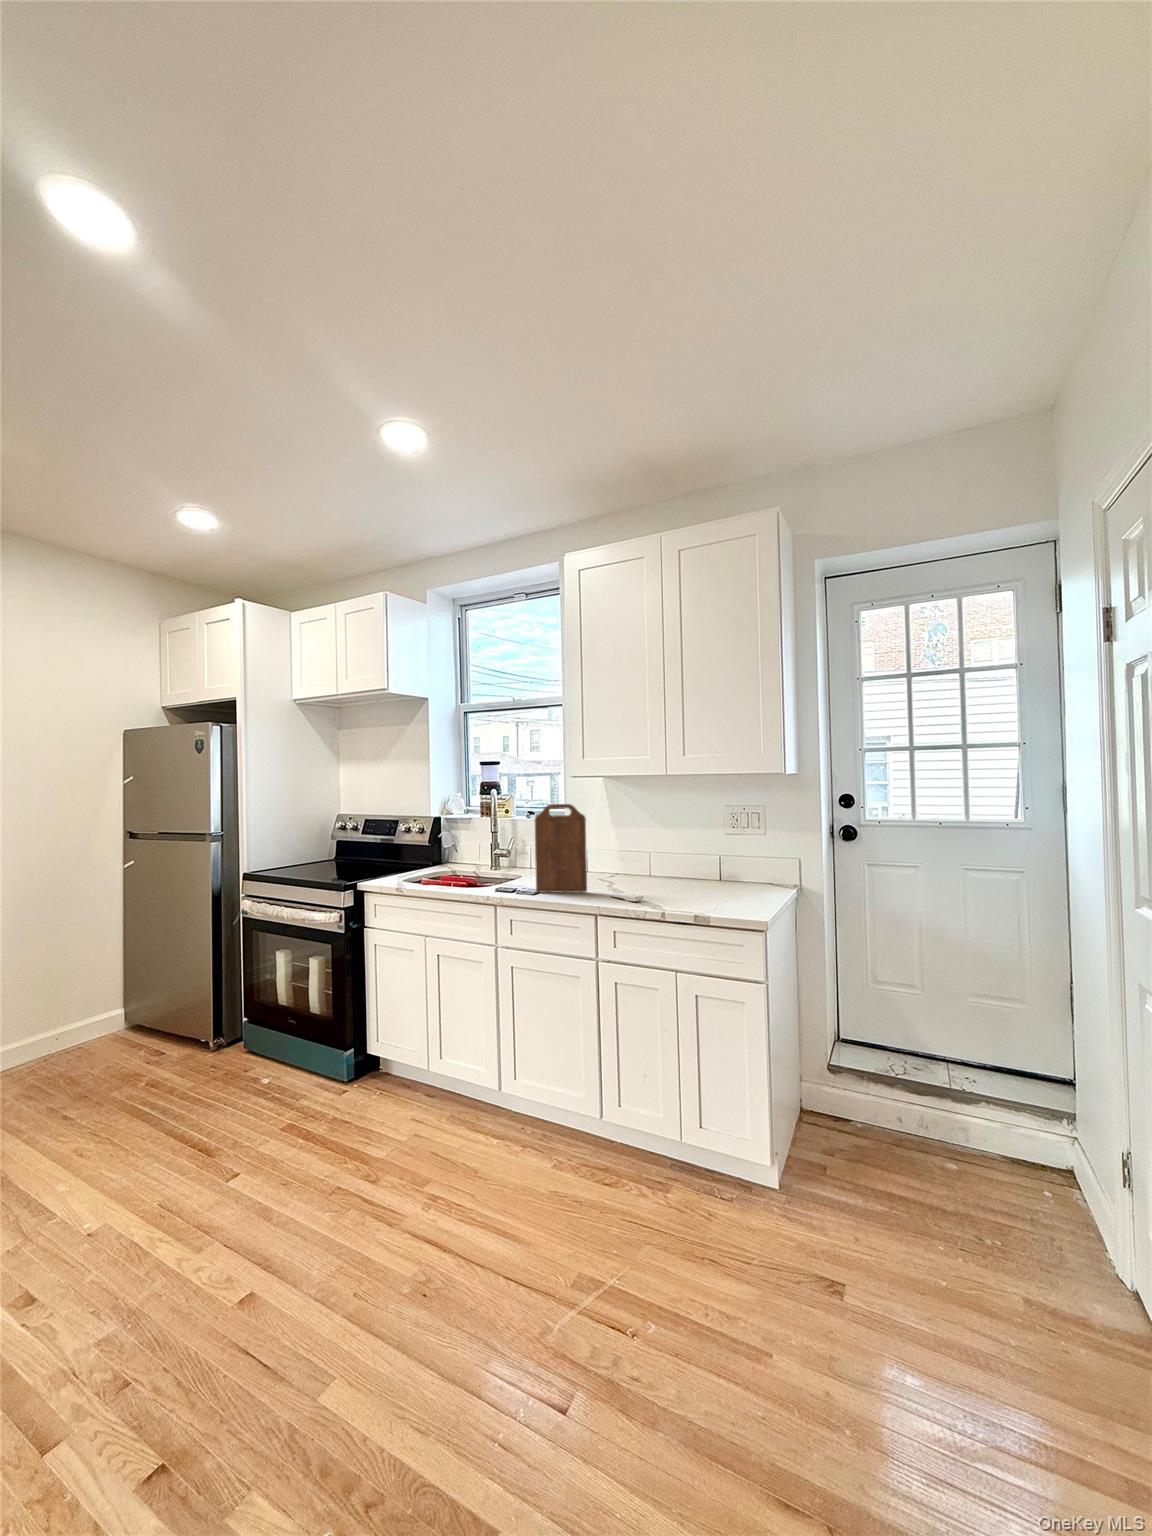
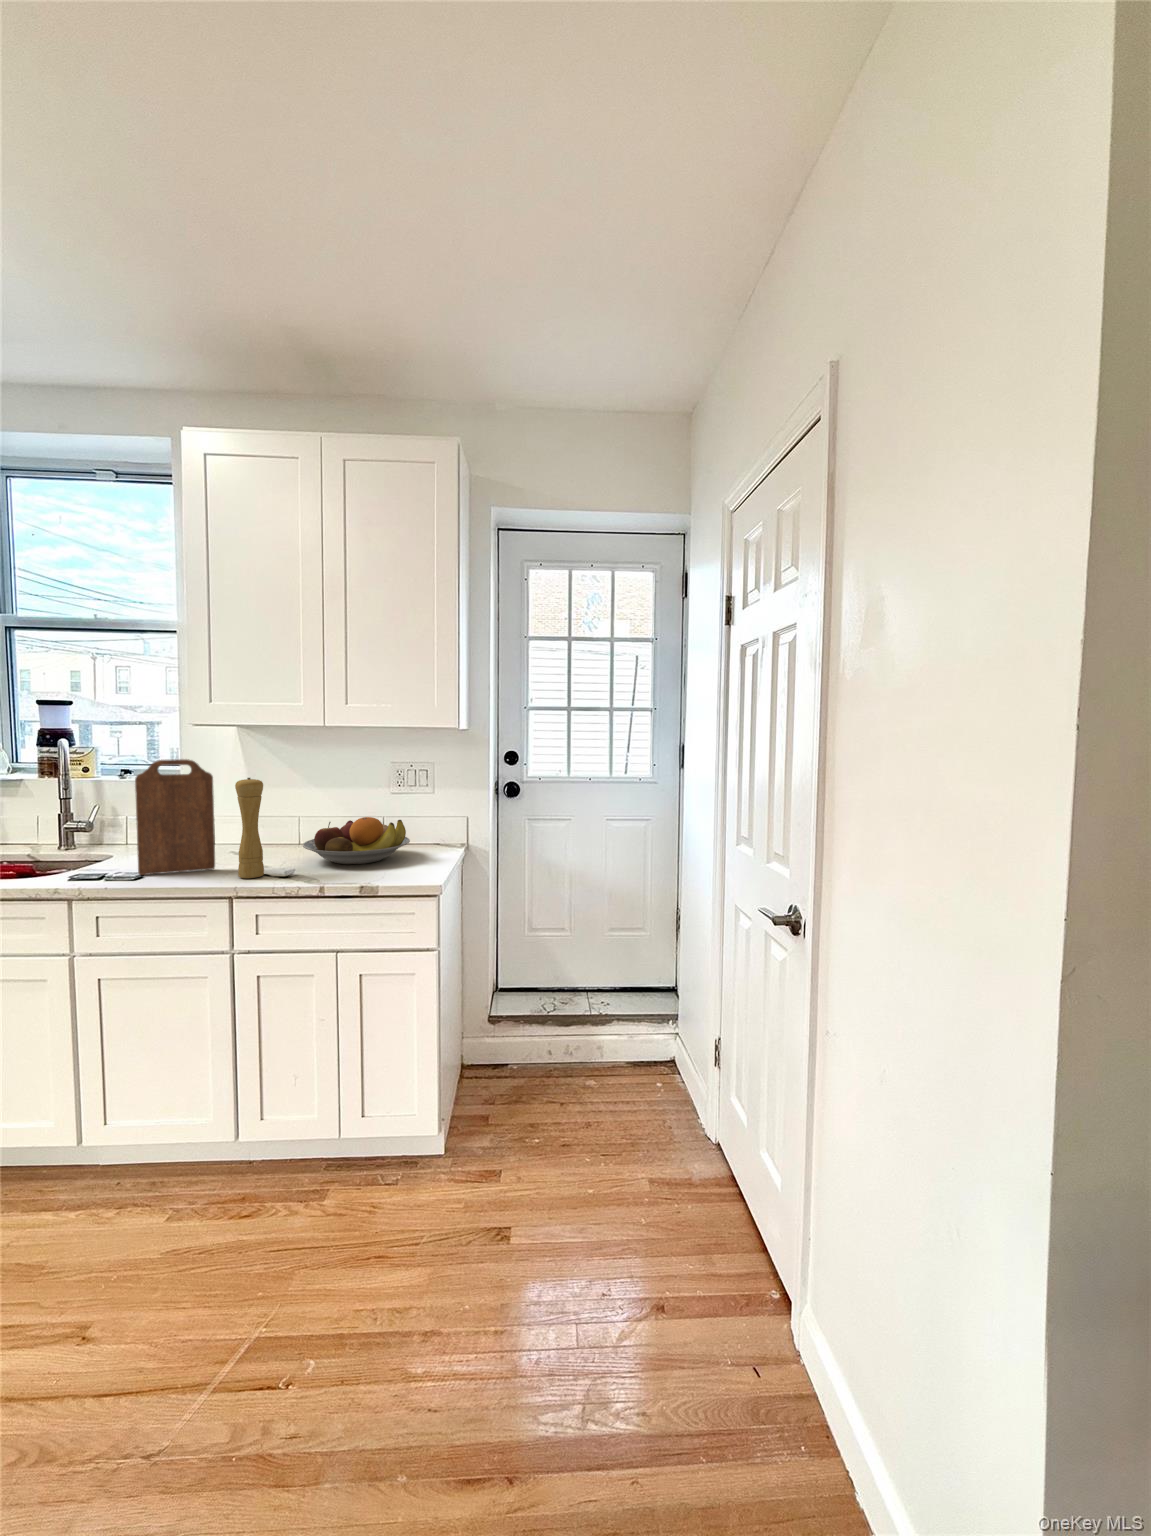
pepper mill: none [600,818,621,901] -> present [235,778,264,878]
fruit bowl: none [652,855,744,897] -> present [303,817,410,864]

